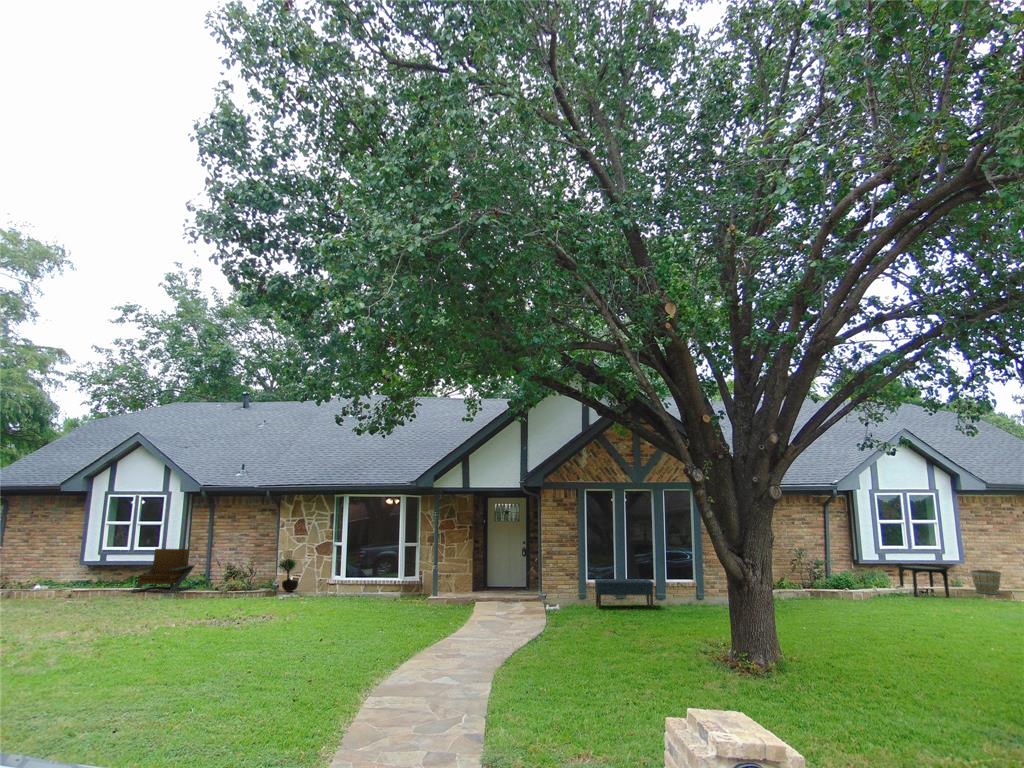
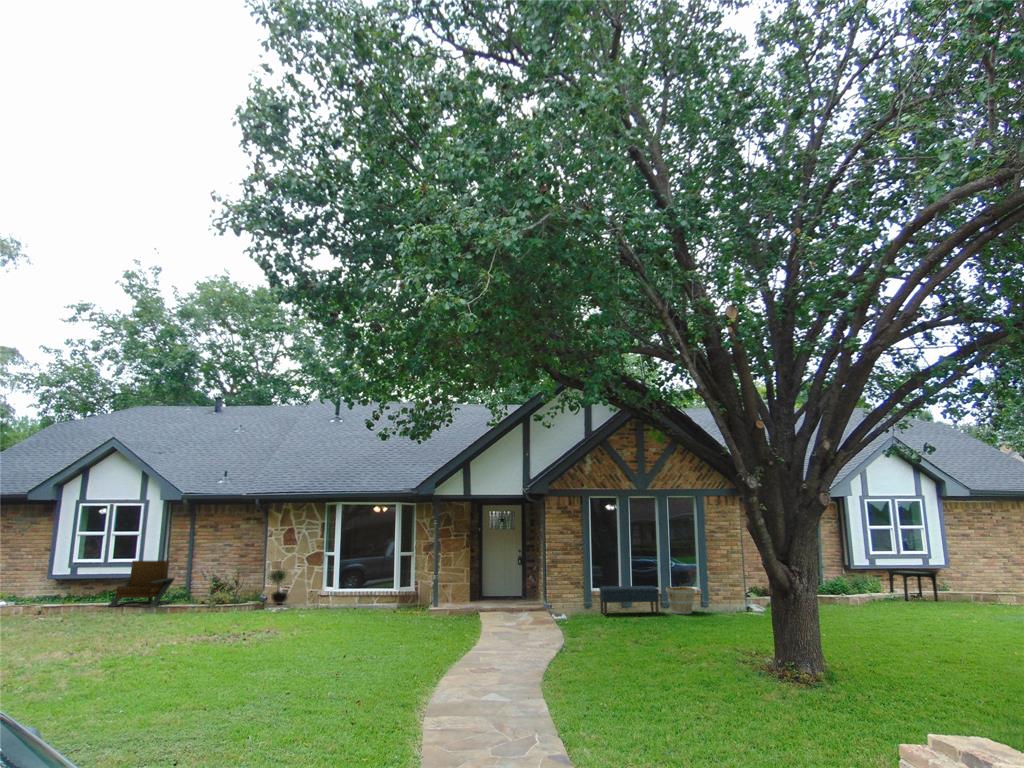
wooden bucket: present [970,570,1001,594] -> present [666,586,695,614]

